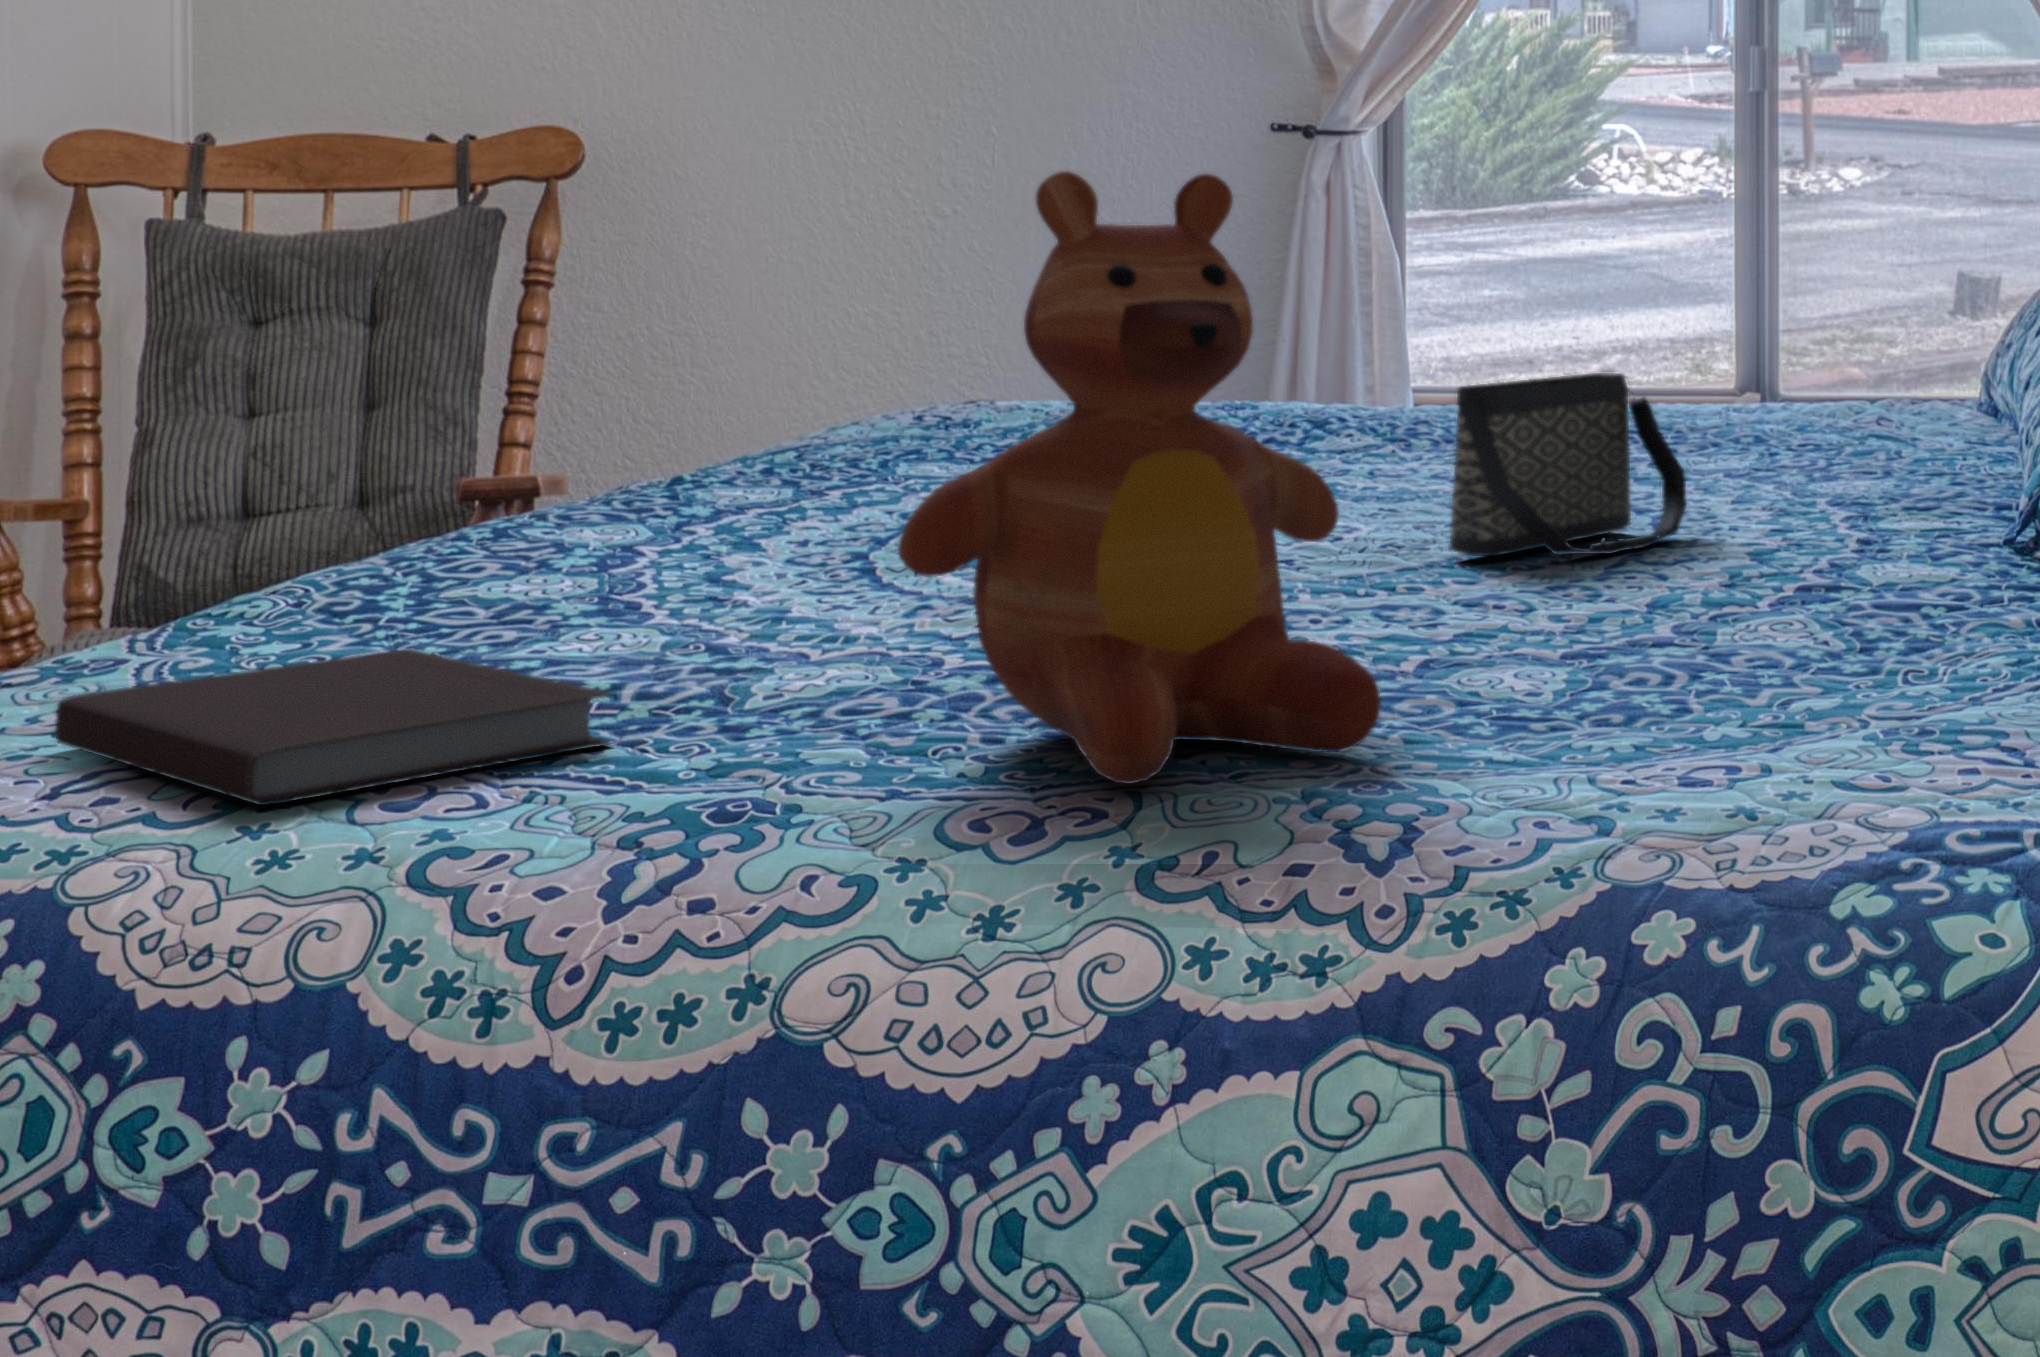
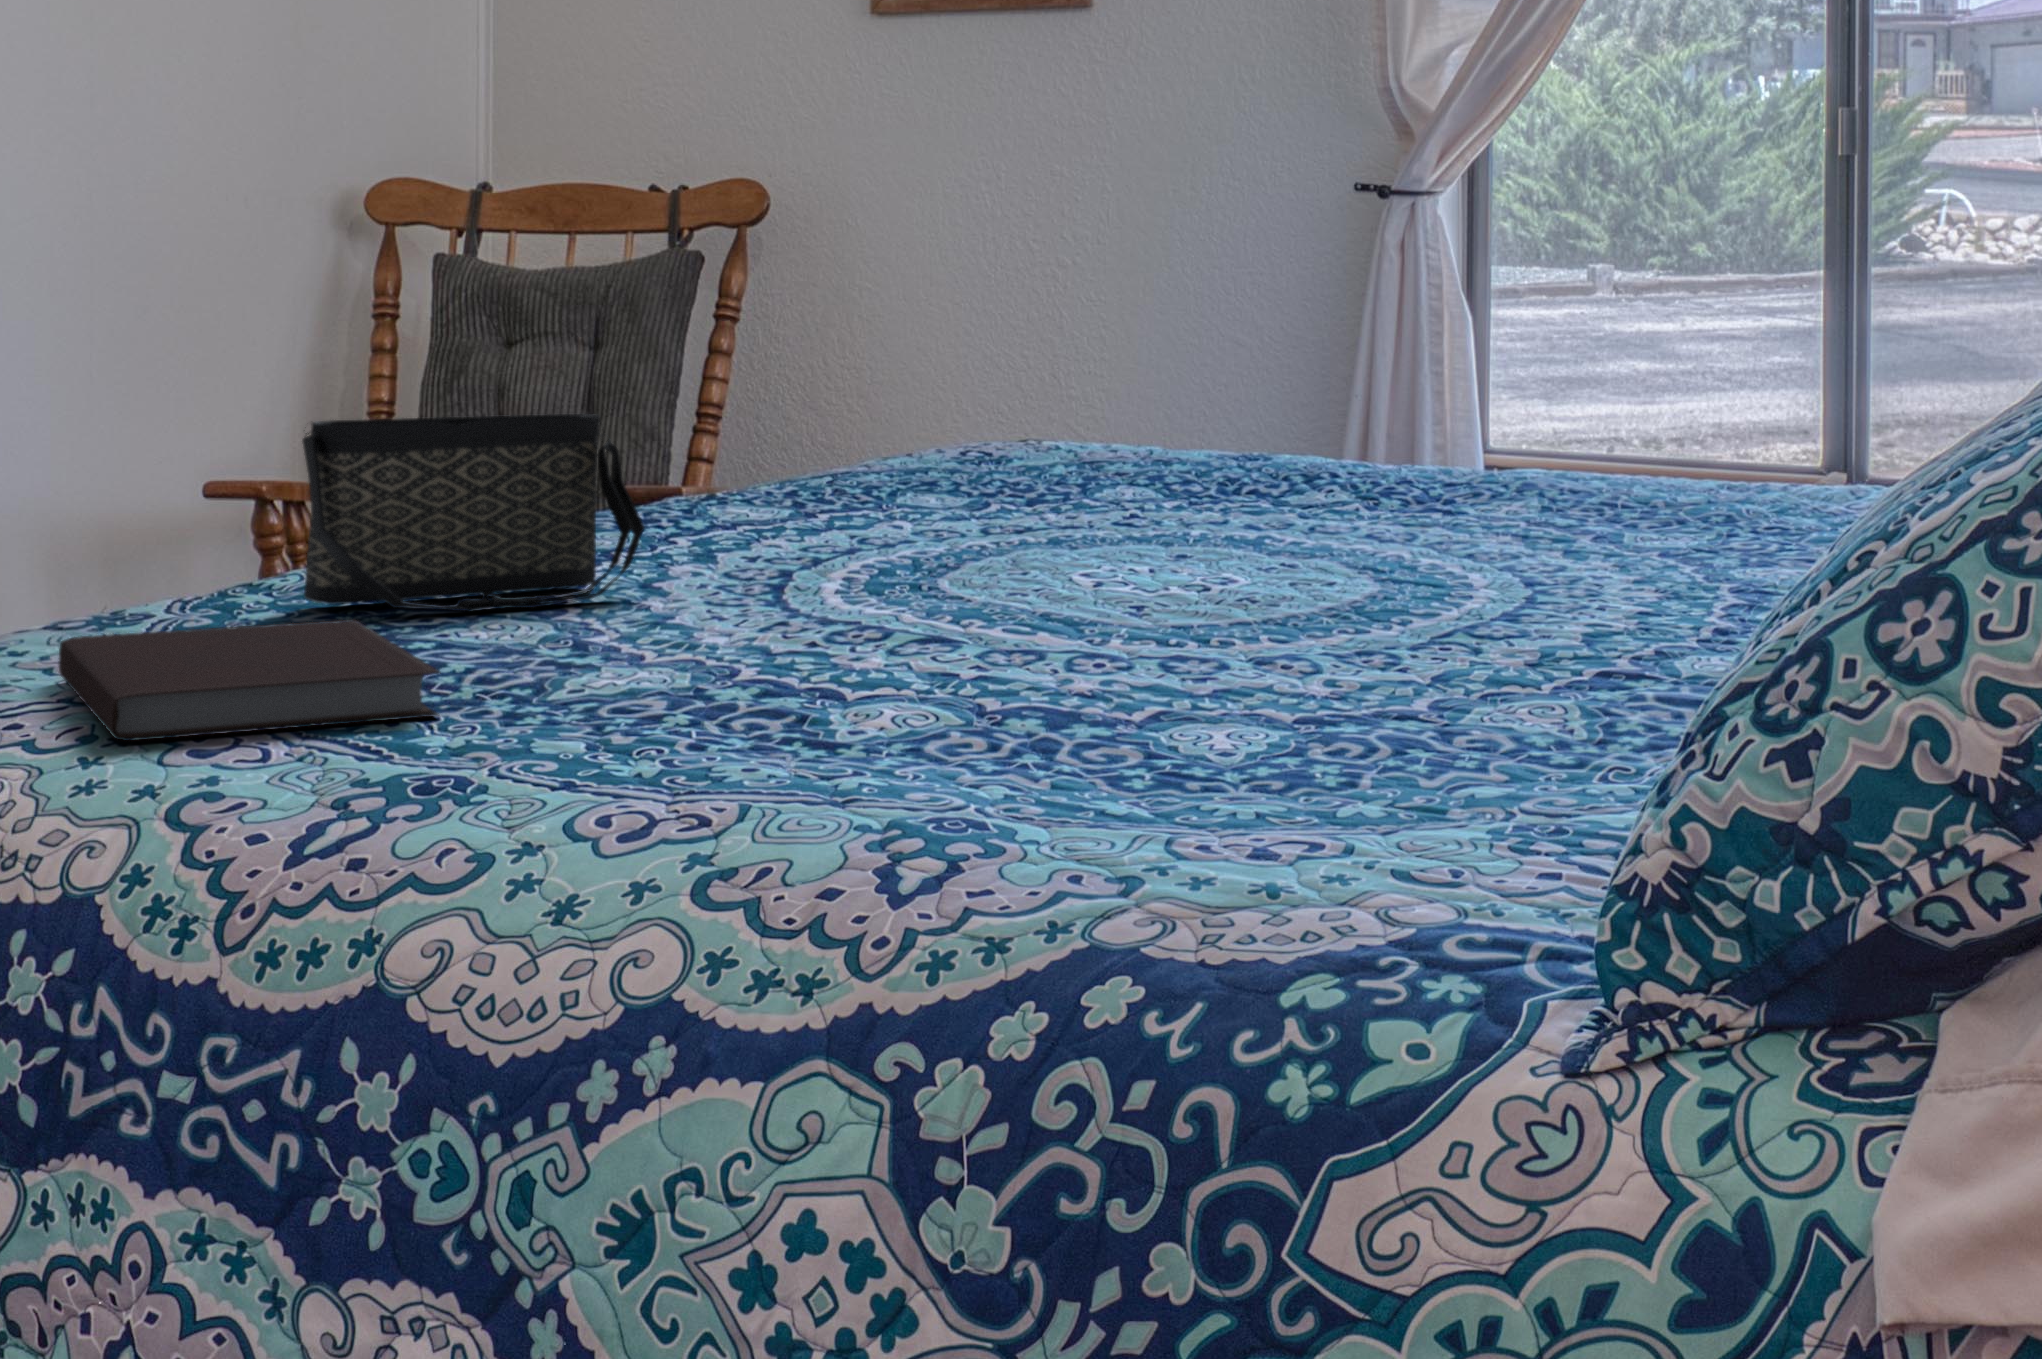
teddy bear: present [898,171,1381,784] -> none [627,213,1074,796]
handbag: present [1450,373,1687,556] -> present [302,414,645,611]

